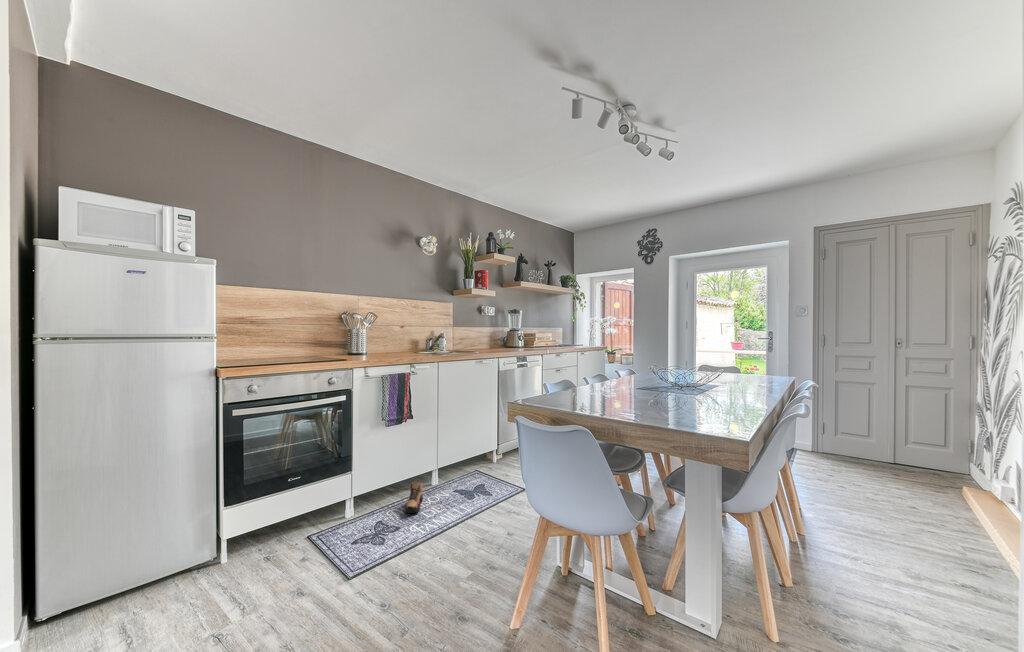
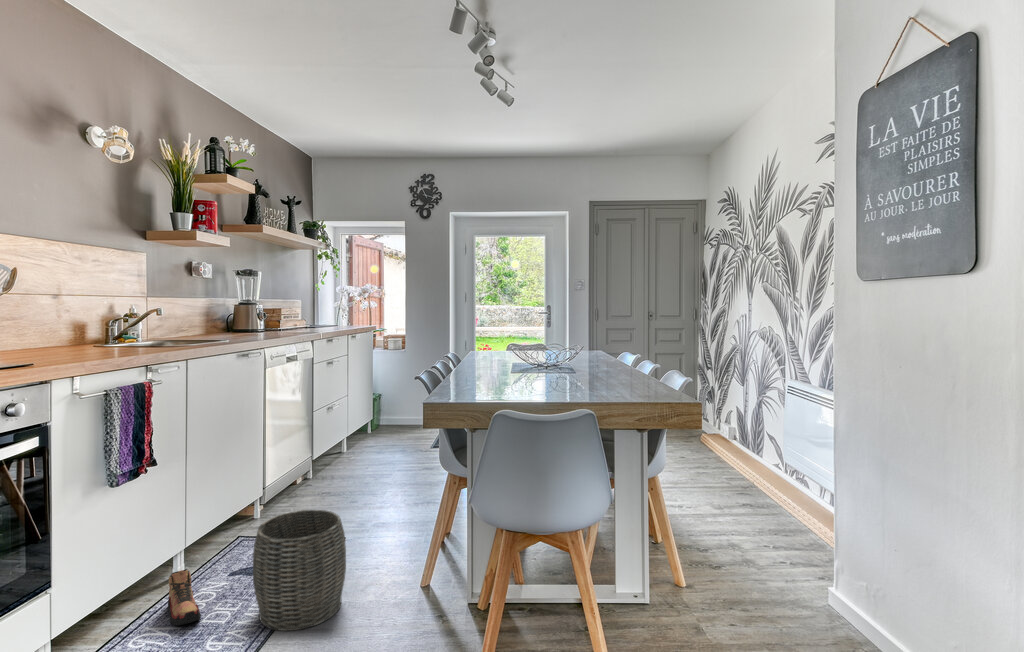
woven basket: none [435,463,491,541] -> present [253,510,346,631]

